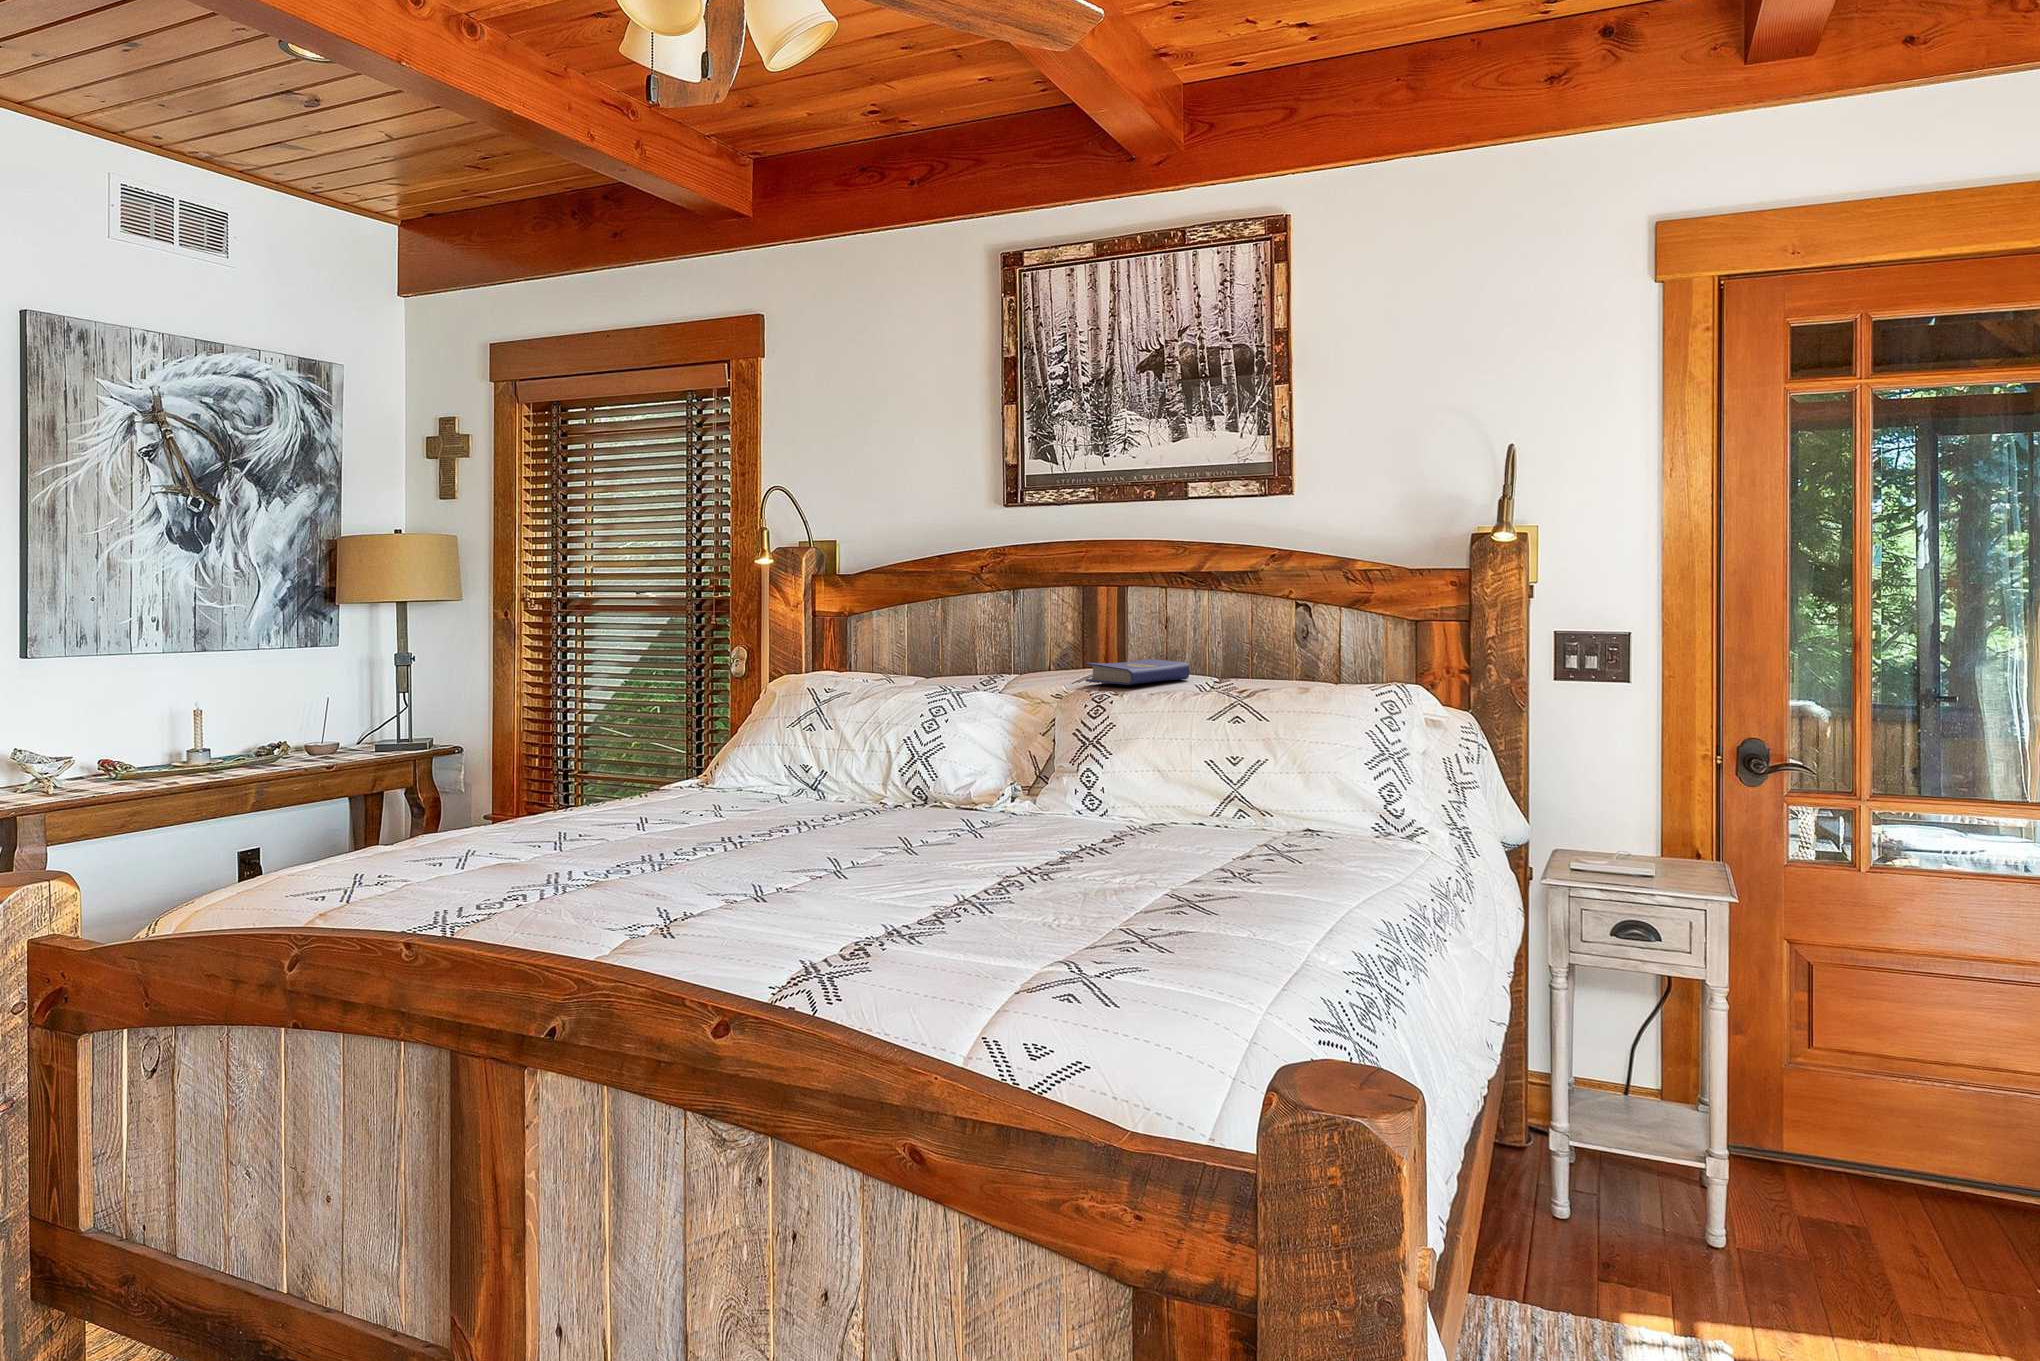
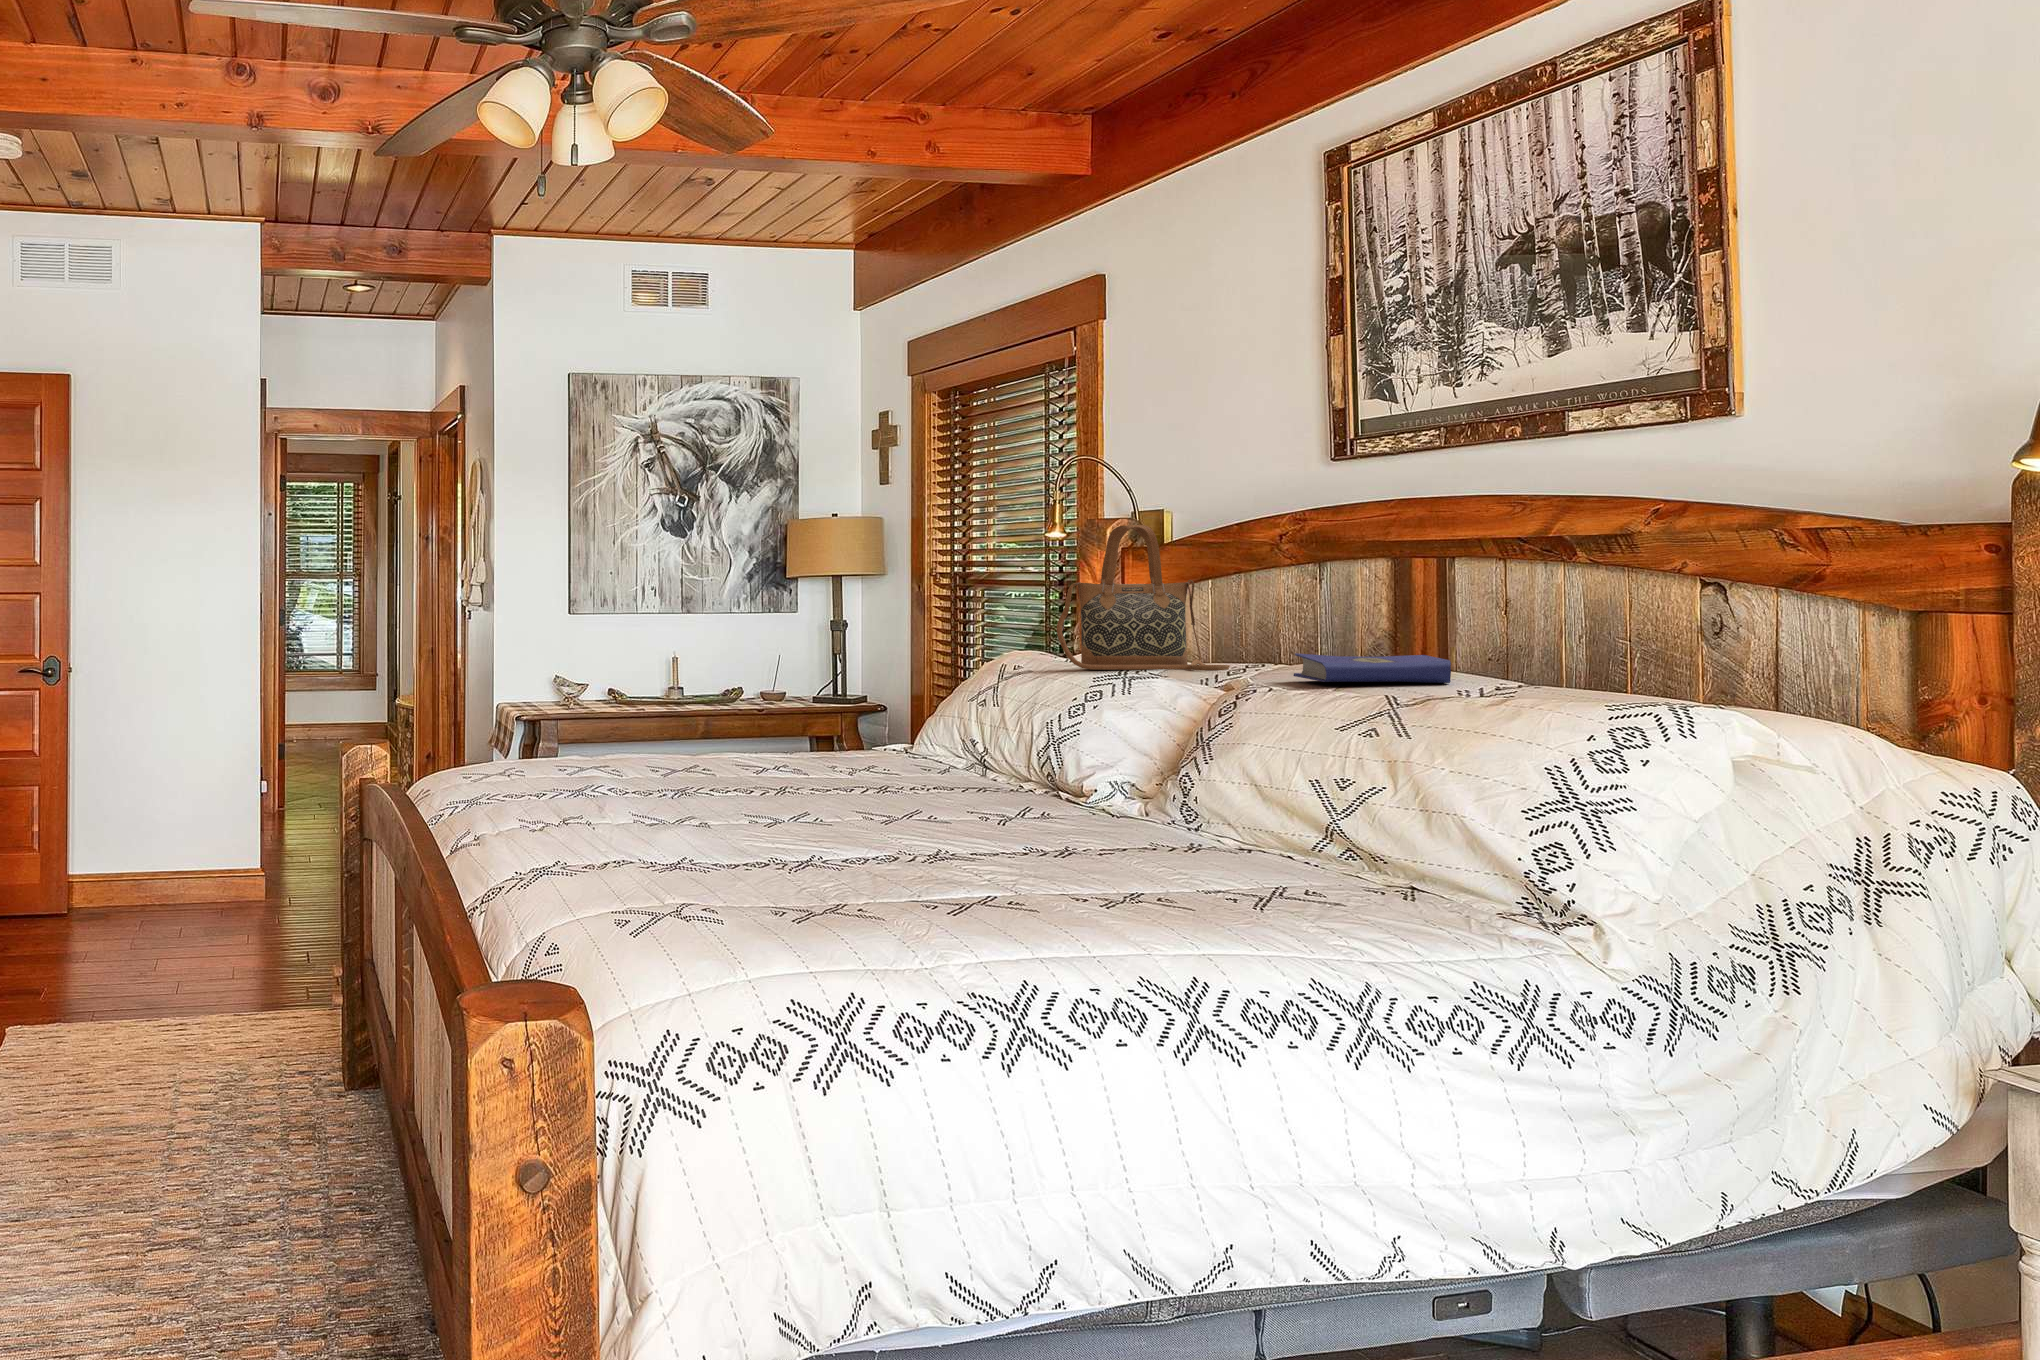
handbag: none [867,554,991,687] -> present [1057,525,1230,671]

